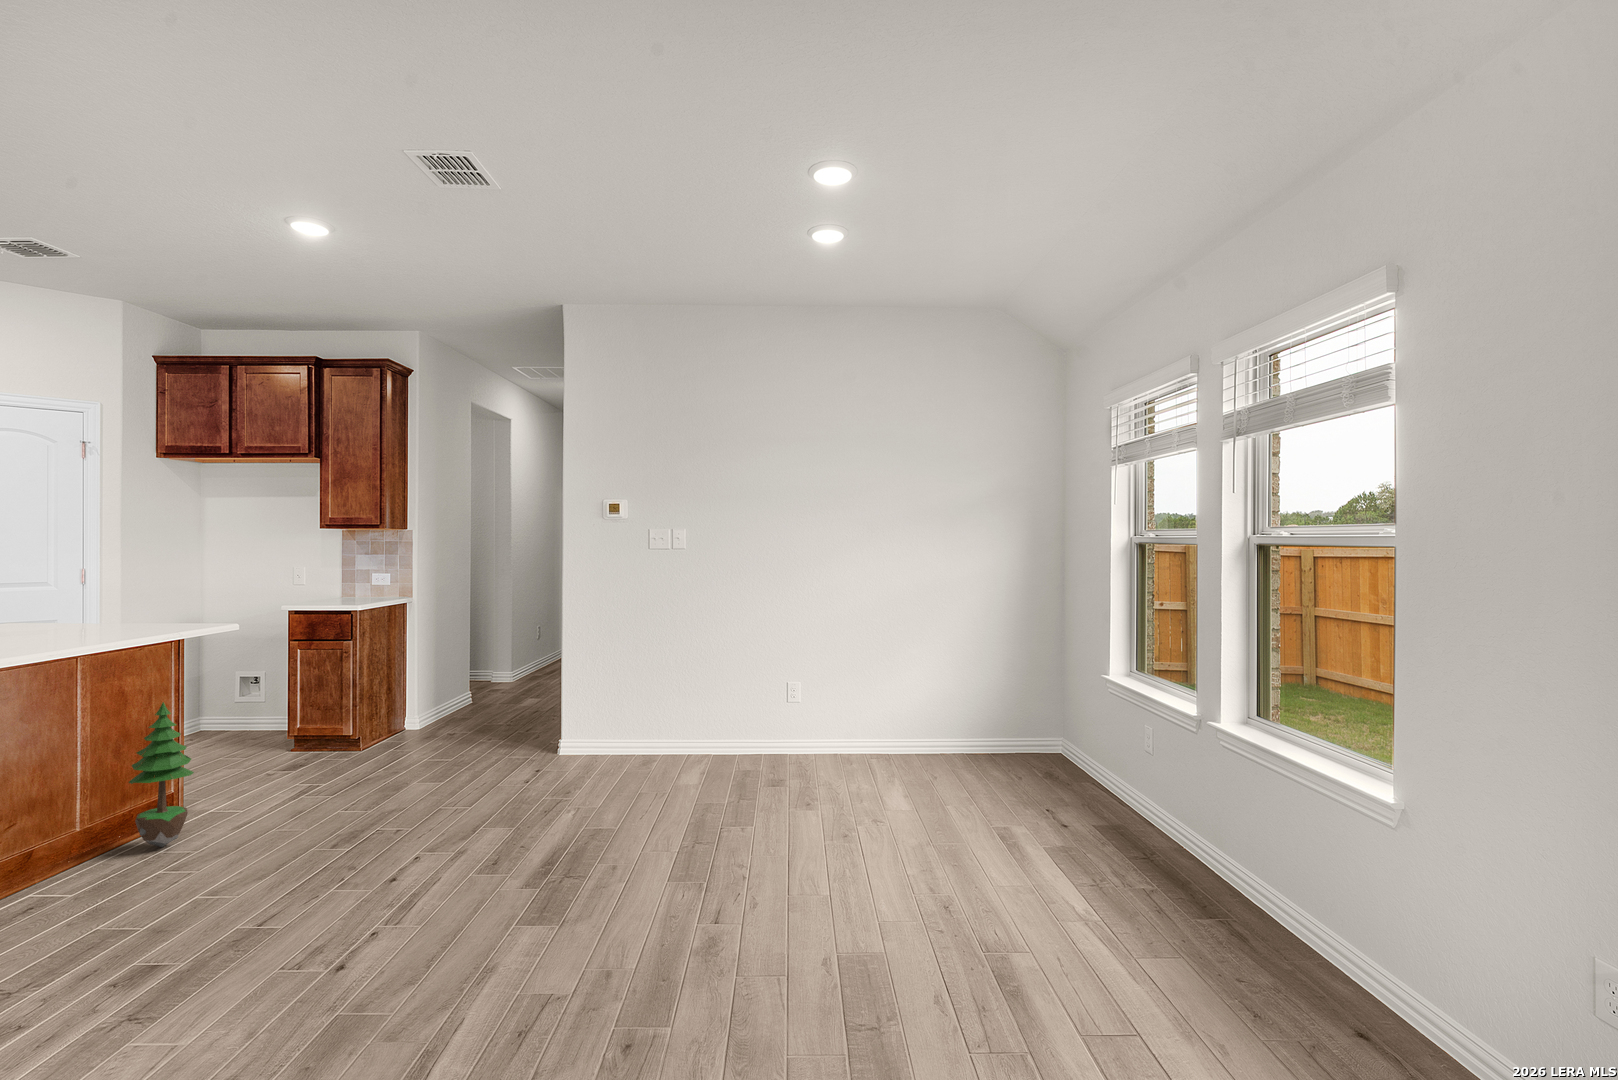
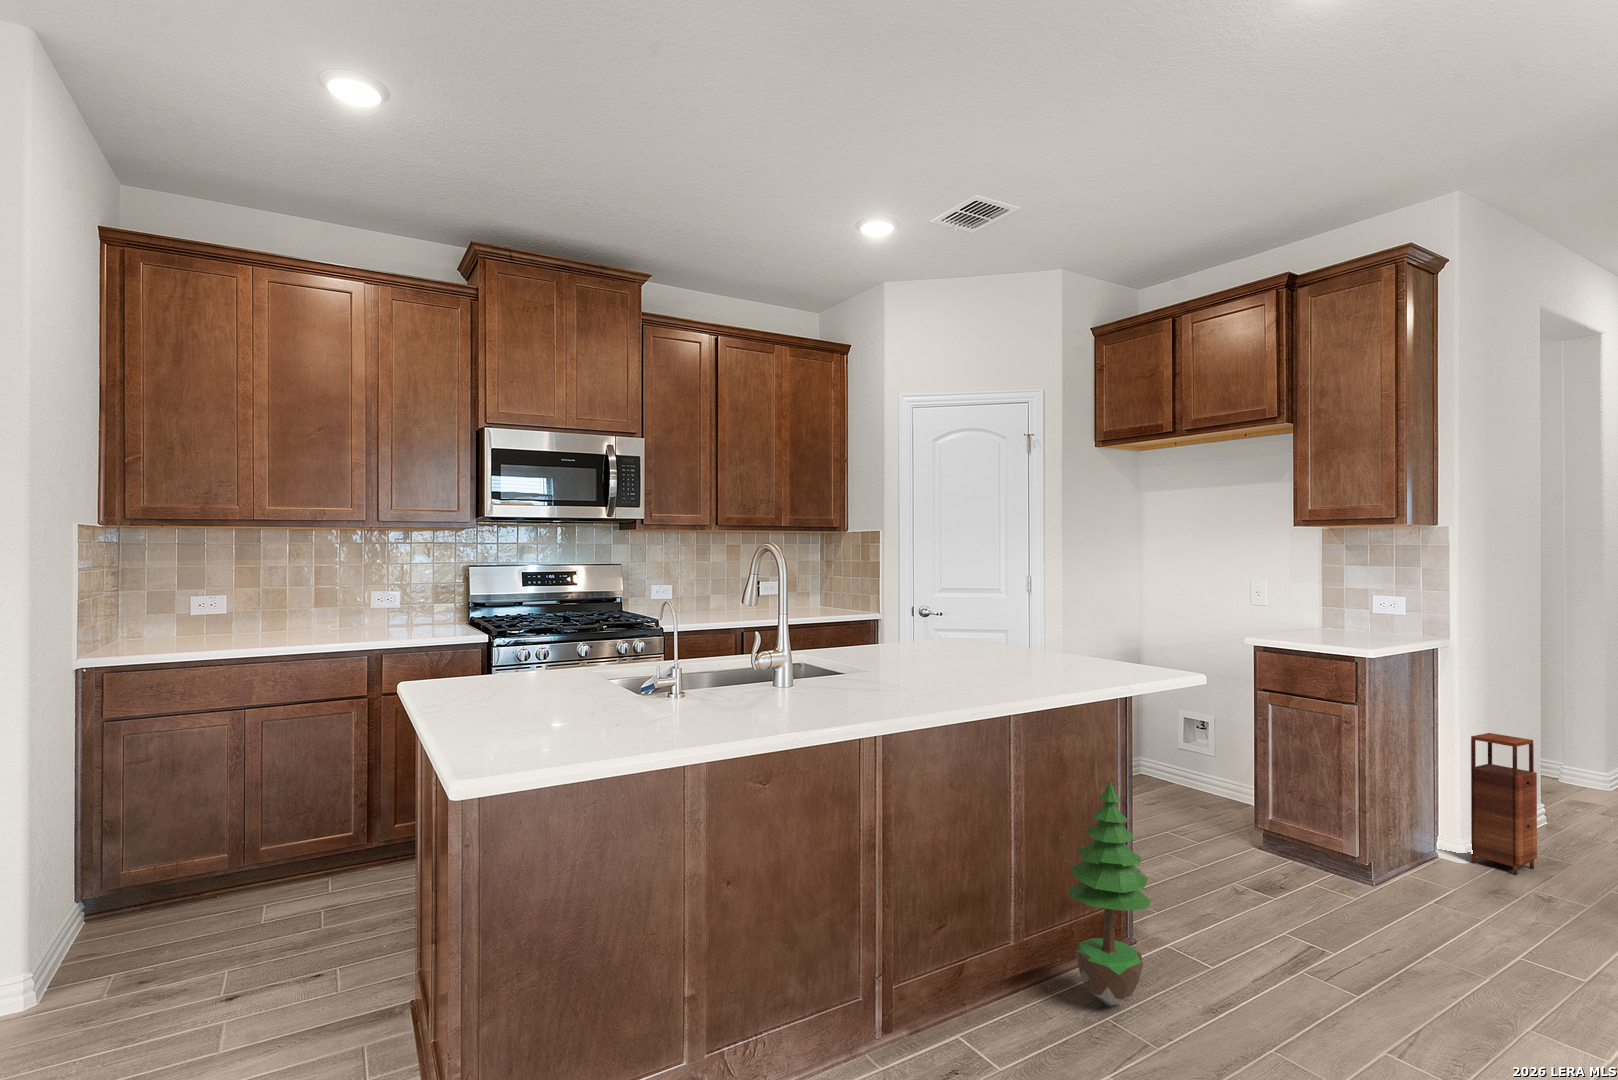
storage cabinet: none [424,652,458,729] -> present [1471,733,1537,875]

